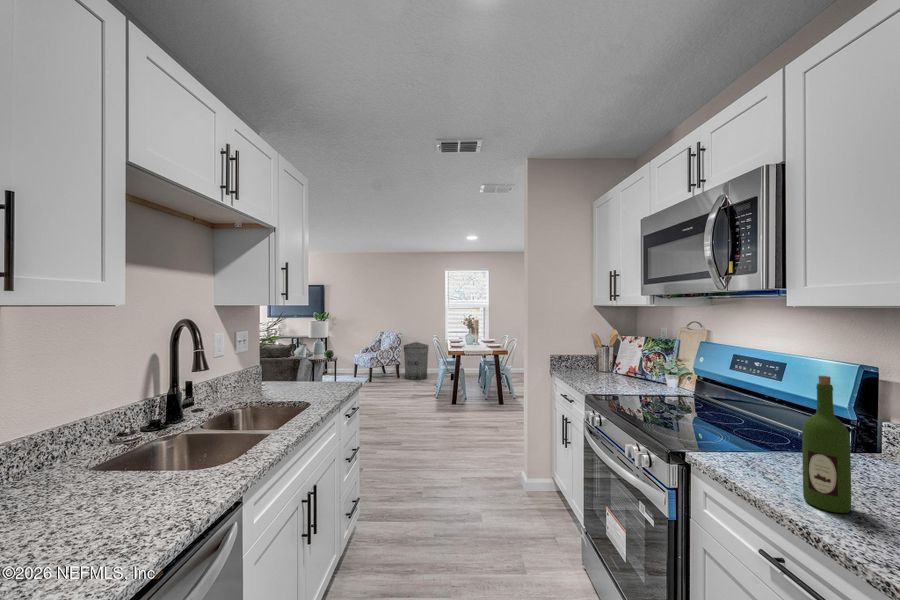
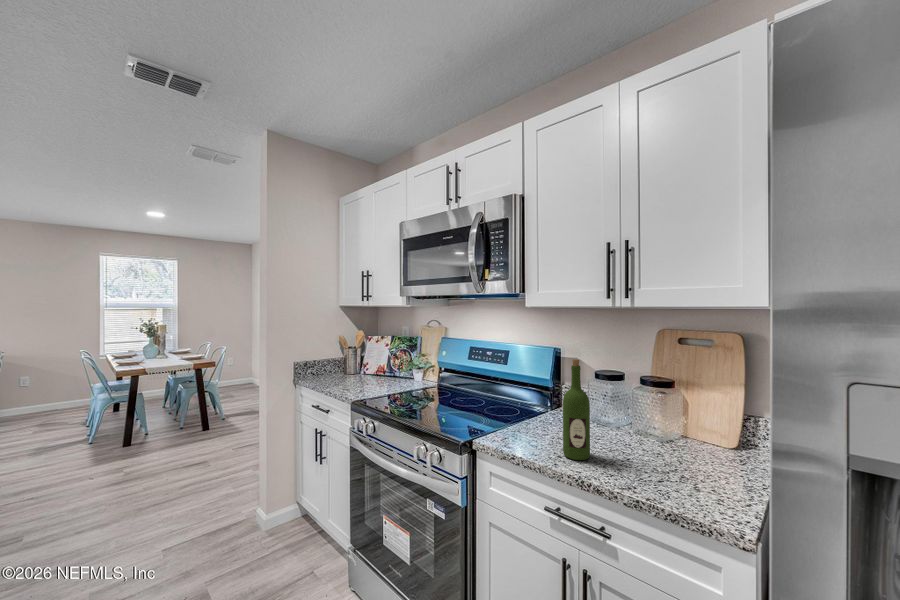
trash can: present [403,342,429,380] -> none [15,361,72,422]

